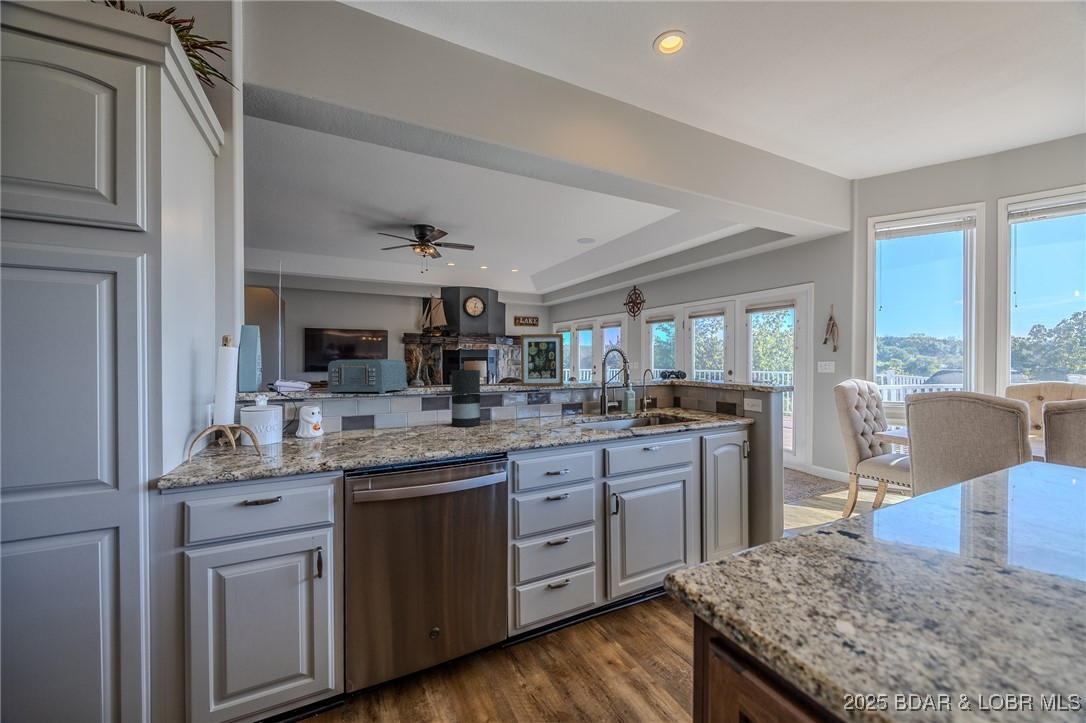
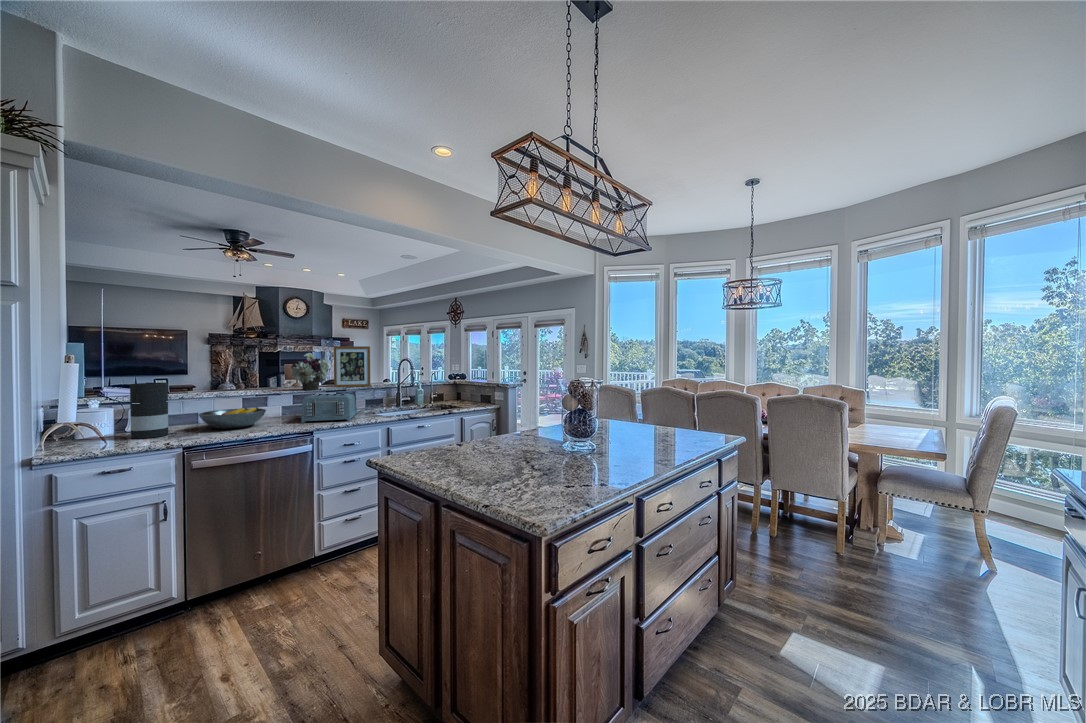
flower arrangement: none [474,341,518,389] -> present [291,353,329,390]
toaster: present [327,359,407,394] -> present [301,394,357,423]
vase: present [451,370,480,427] -> present [130,383,168,439]
fruit bowl: none [370,411,448,439] -> present [199,407,266,429]

